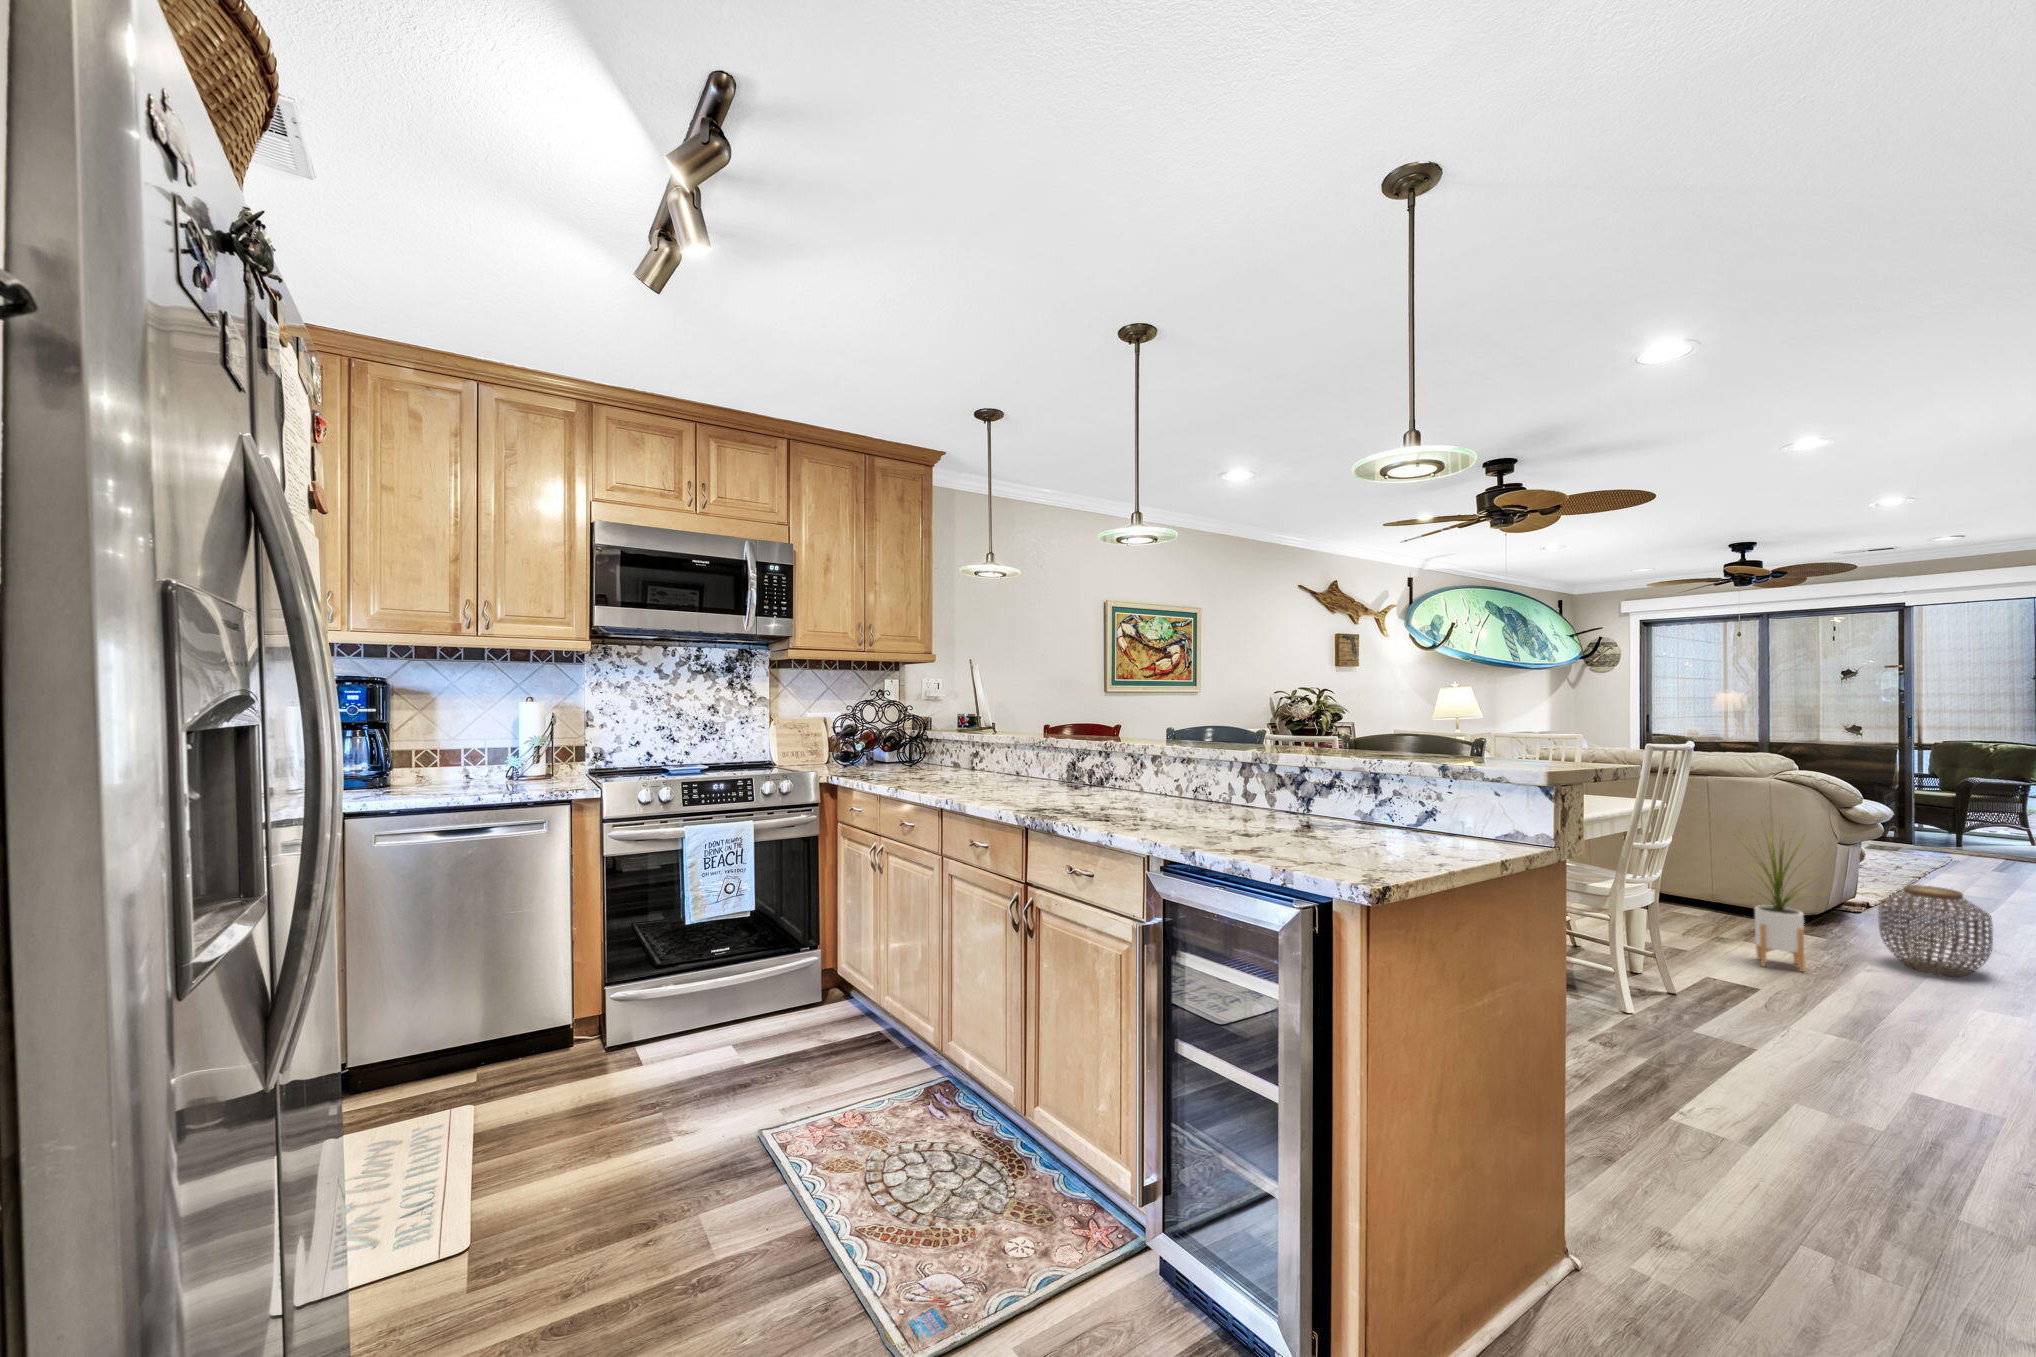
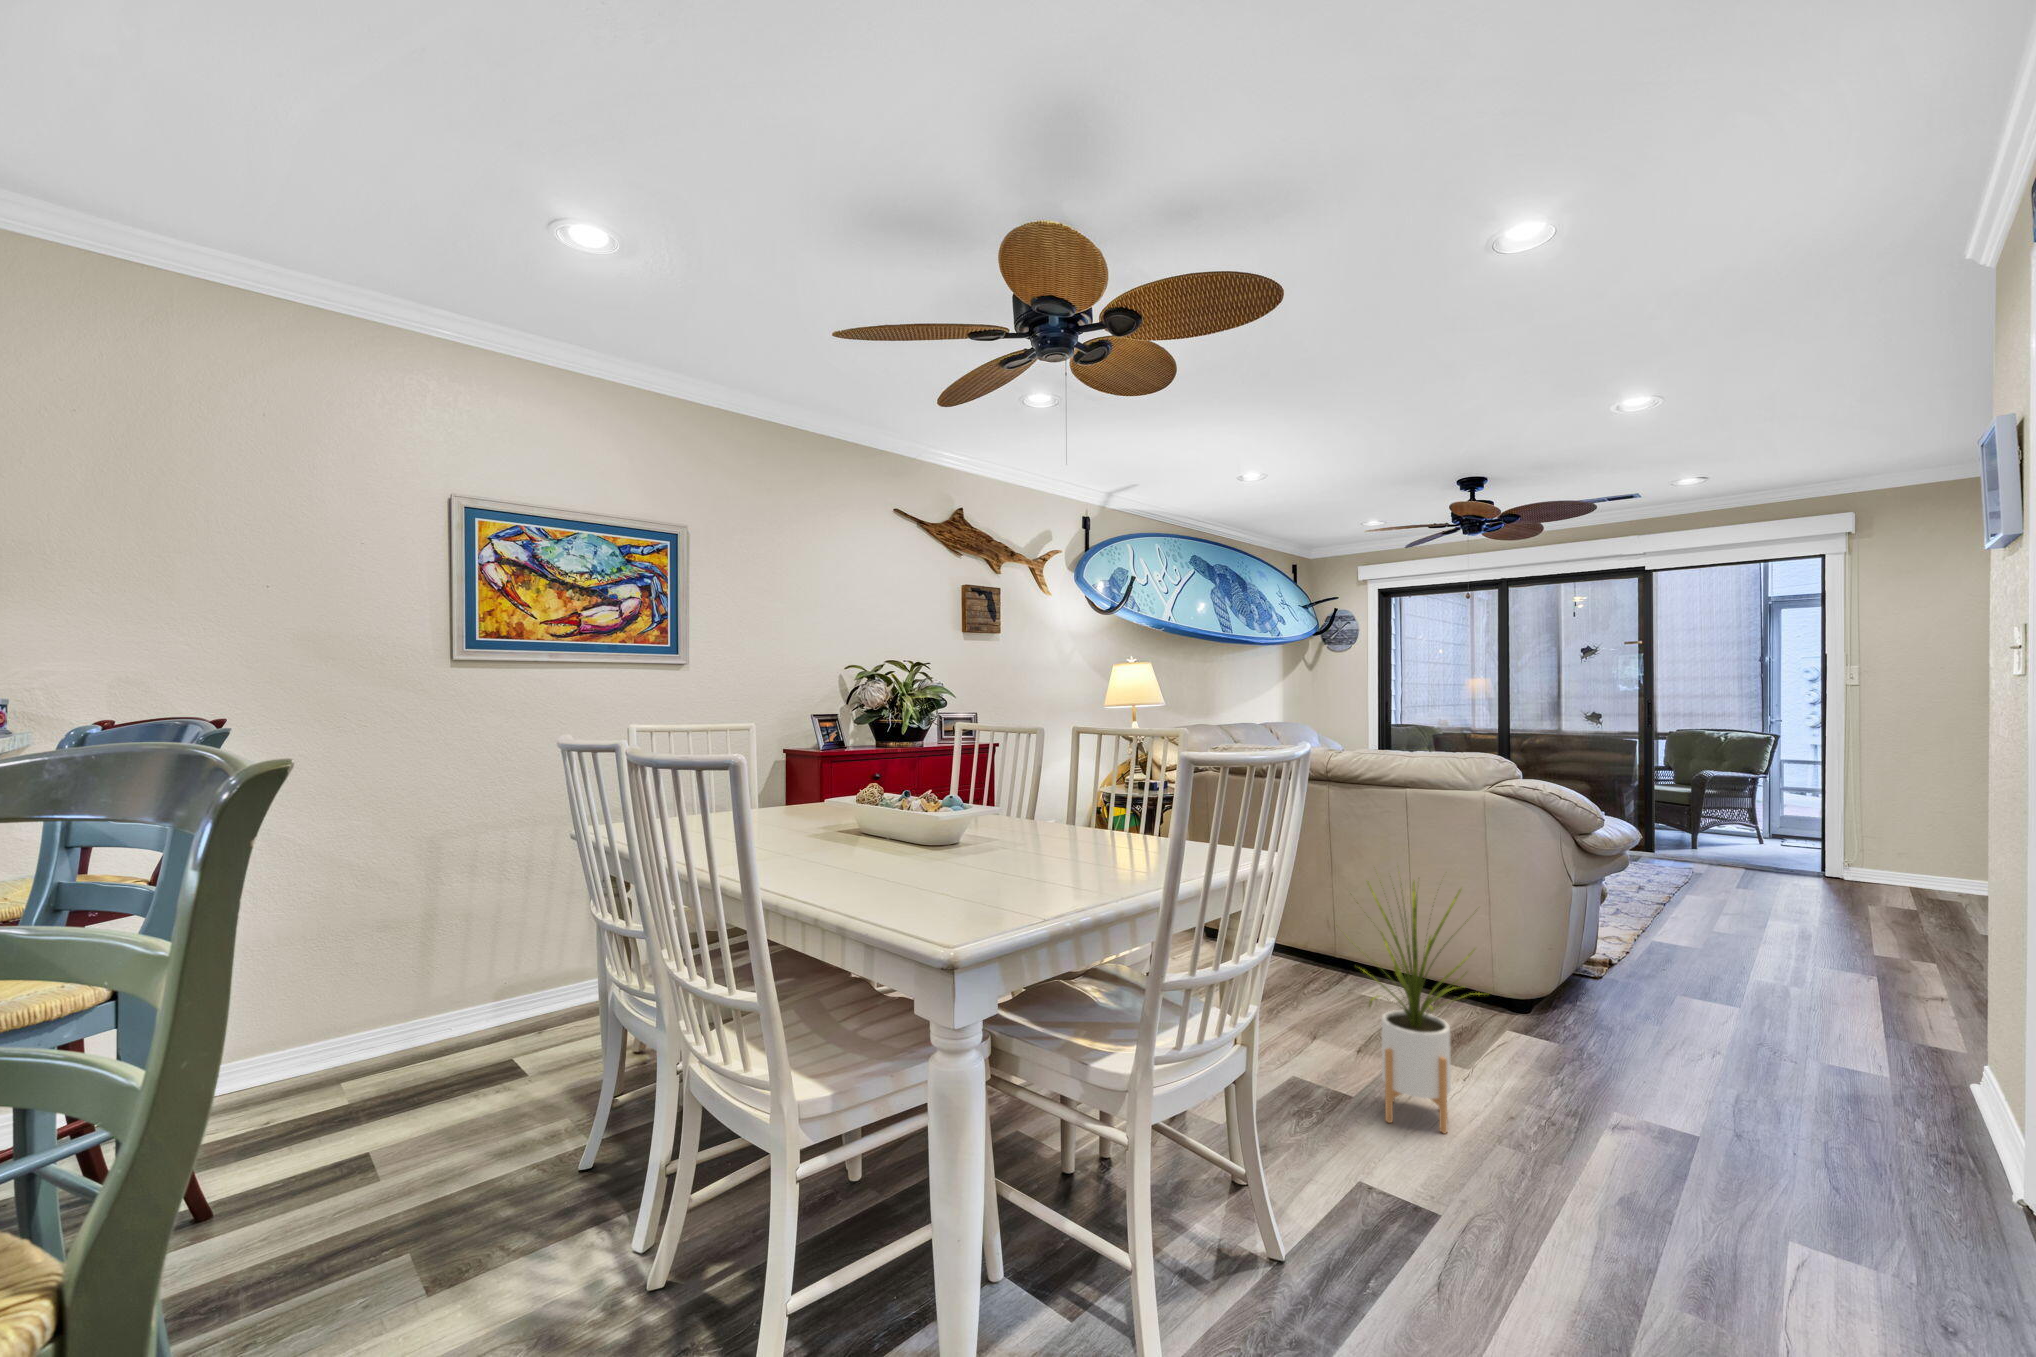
woven basket: present [1879,885,1993,976] -> none [1567,967,1725,1128]

